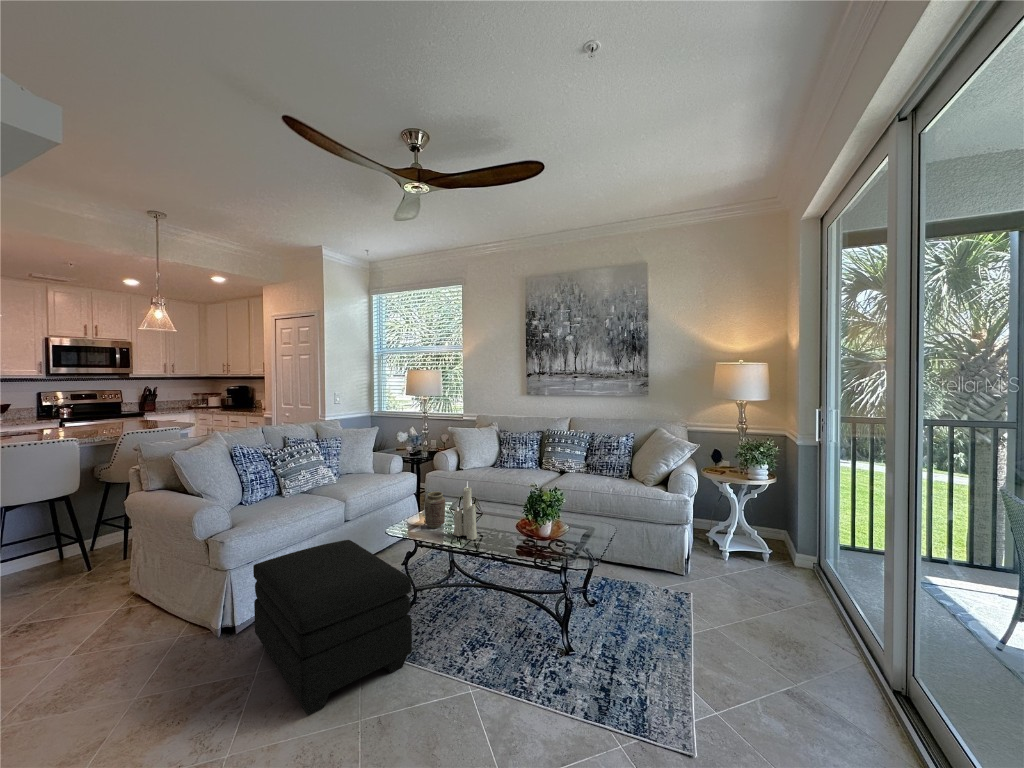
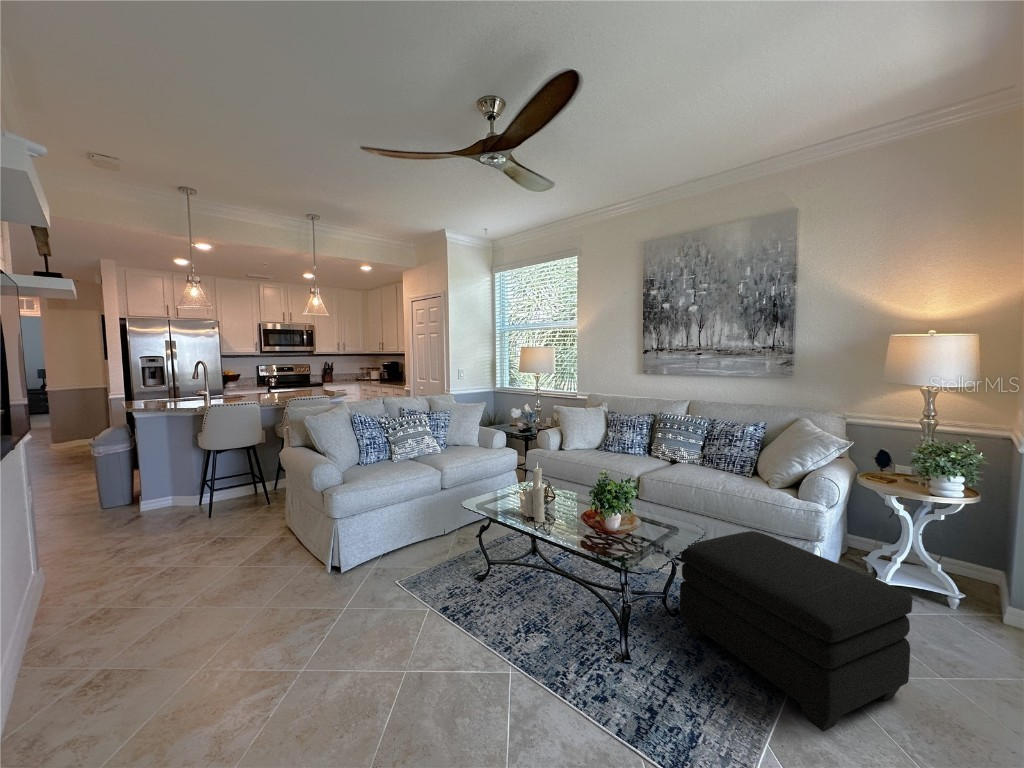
vase: present [425,491,446,528] -> none [501,469,522,506]
ottoman: present [253,540,412,715] -> present [680,531,913,732]

